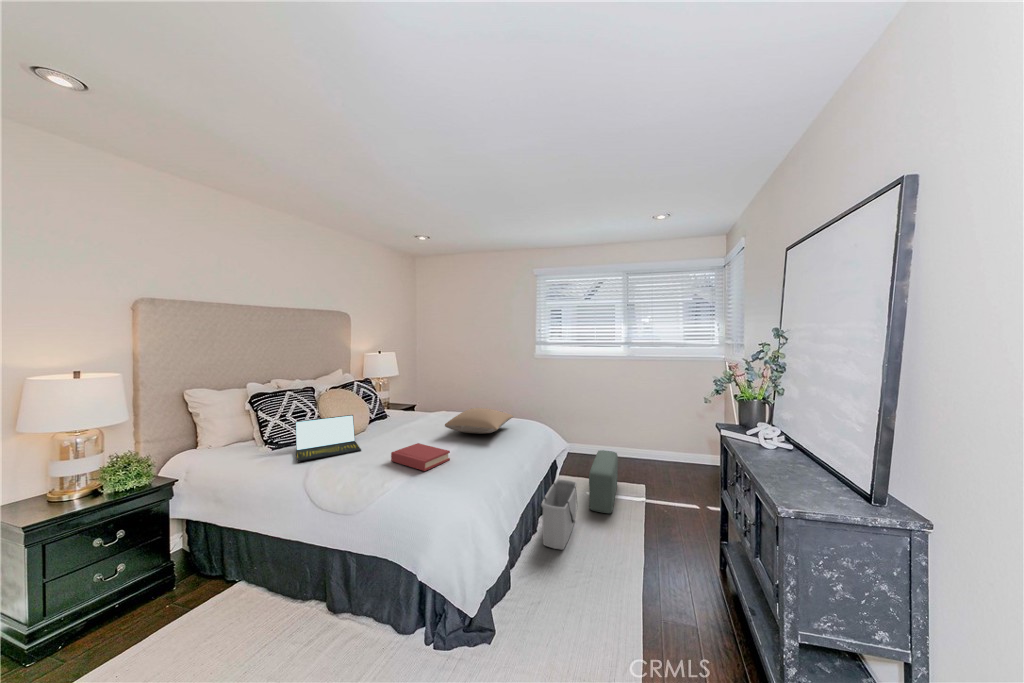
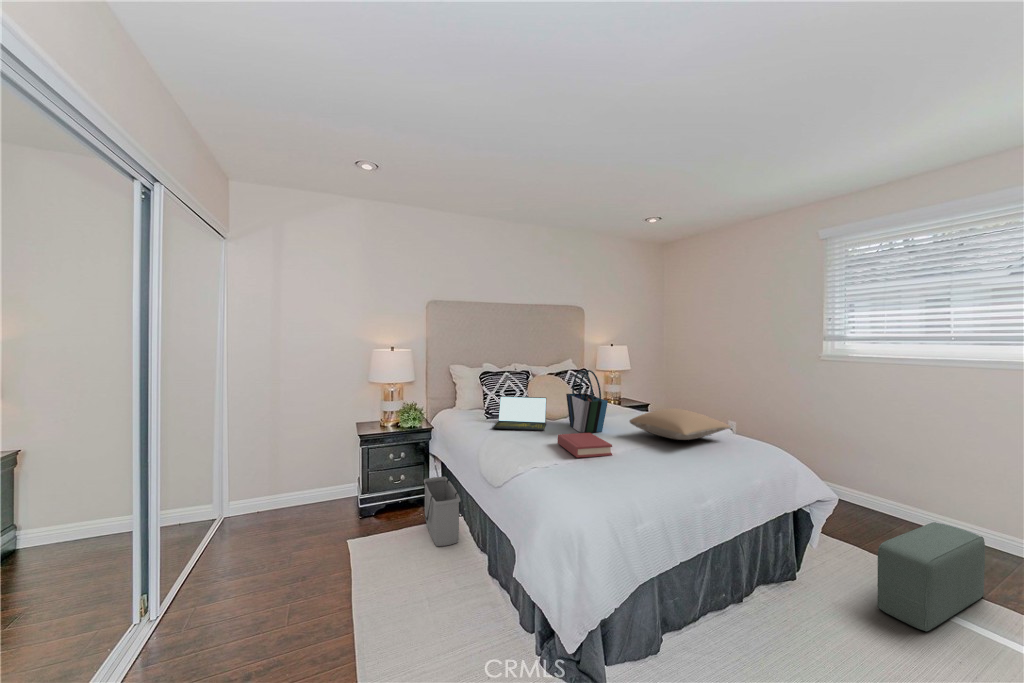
tote bag: none [376,383,427,444] -> present [566,370,608,433]
storage bin: present [541,479,577,550] -> present [424,477,460,546]

